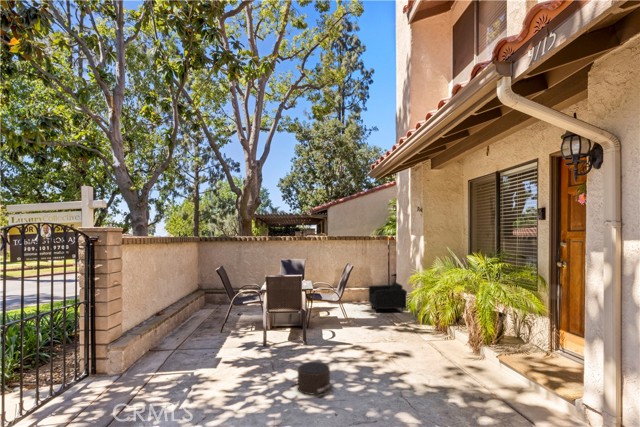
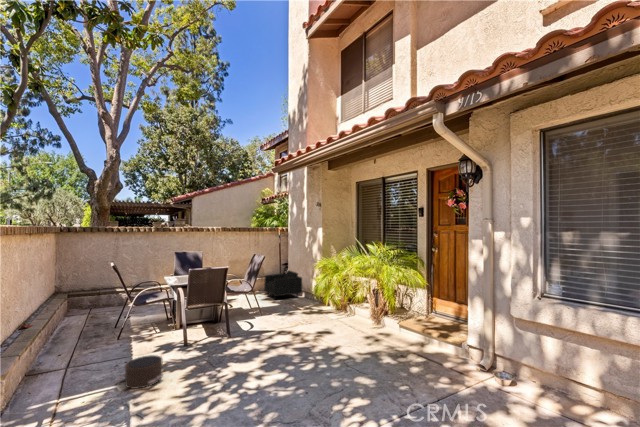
pouf: present [292,362,331,394] -> present [118,355,163,389]

